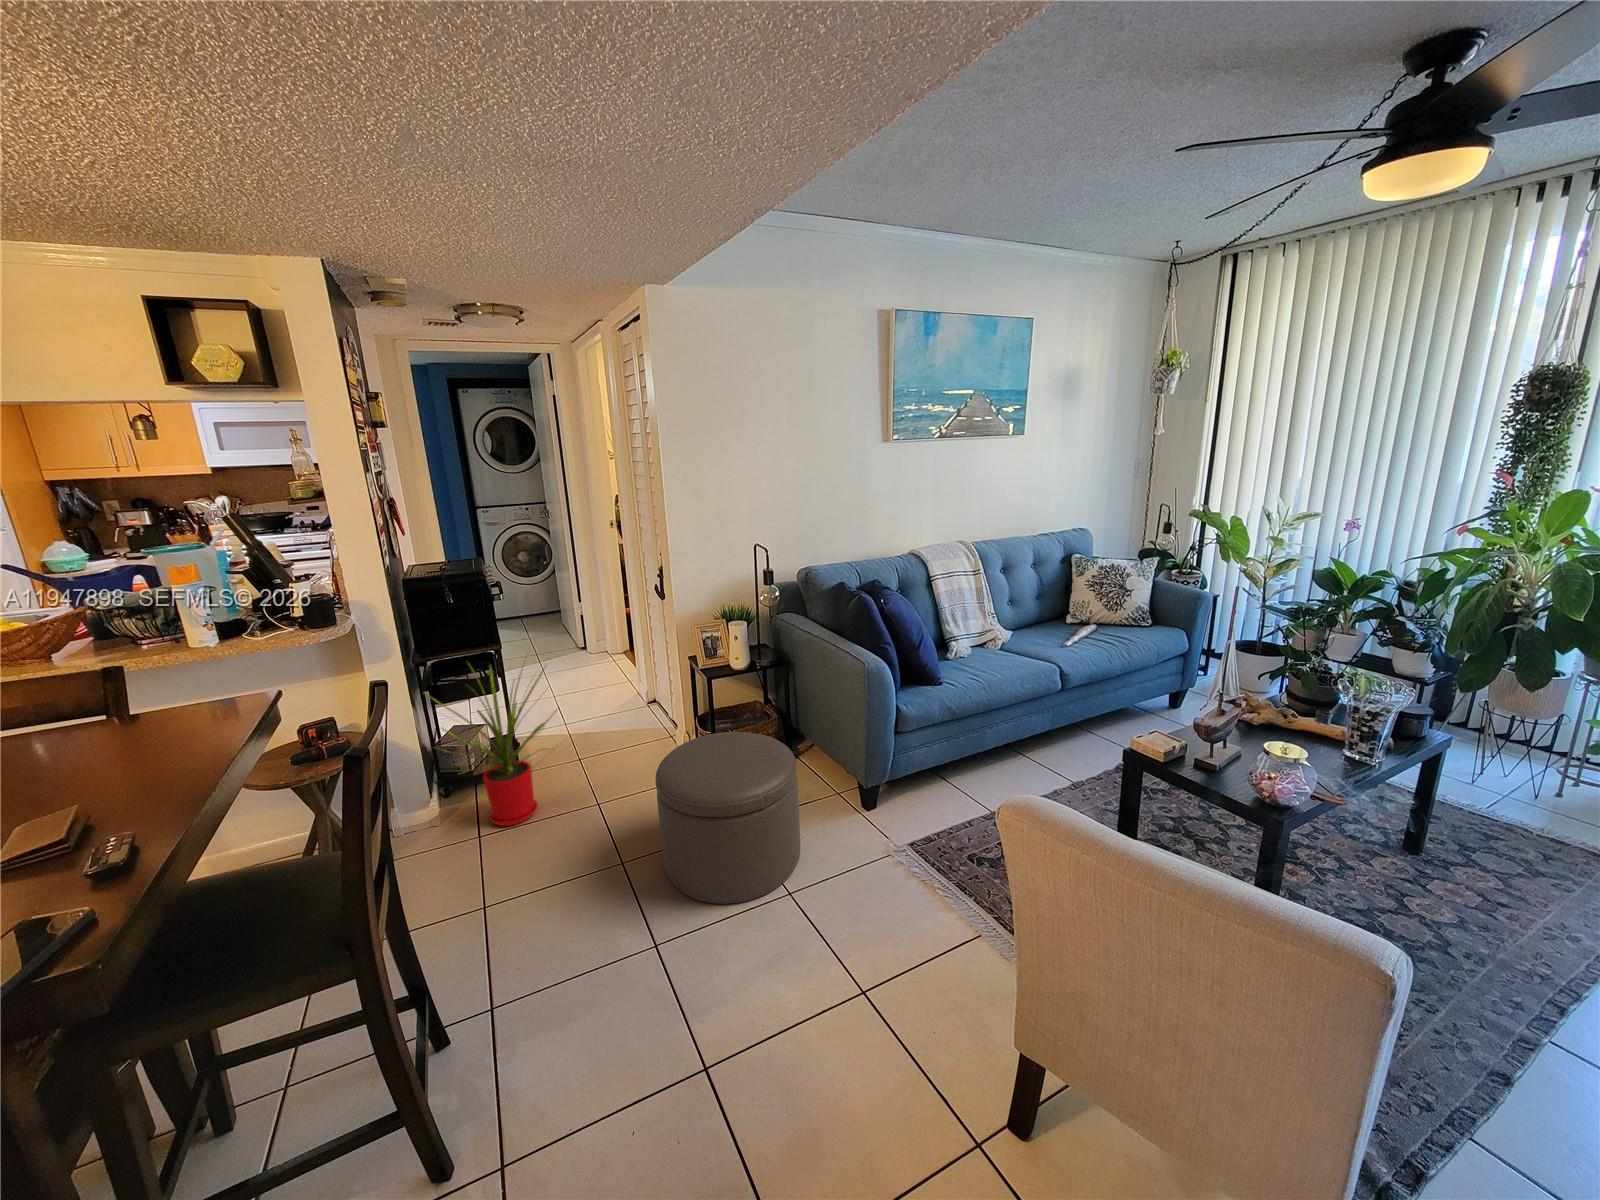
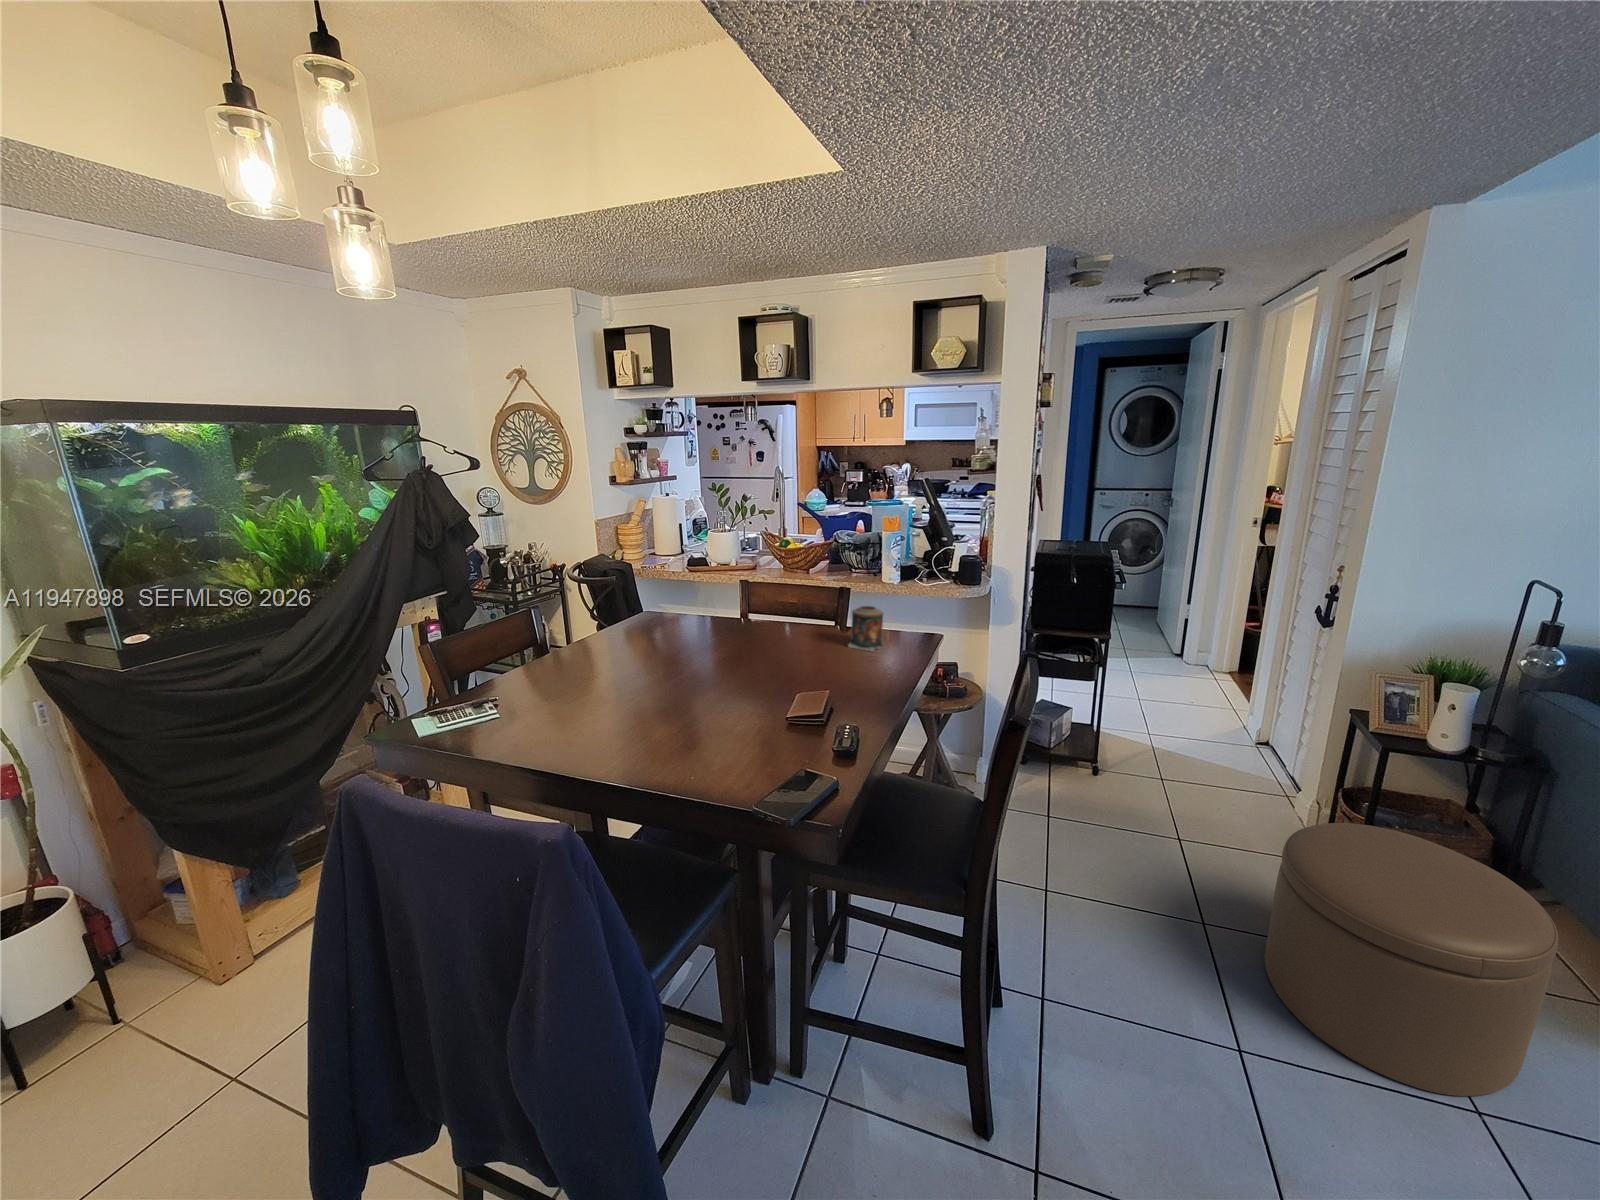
house plant: present [429,667,556,826] -> none [1027,643,1160,821]
candle: none [119,684,188,747] -> present [848,606,883,652]

